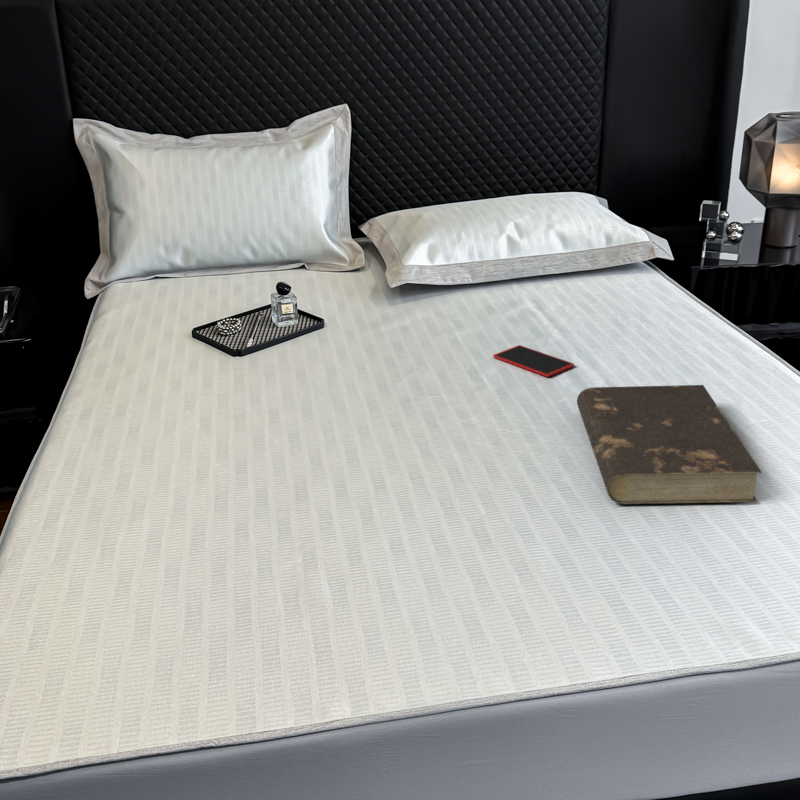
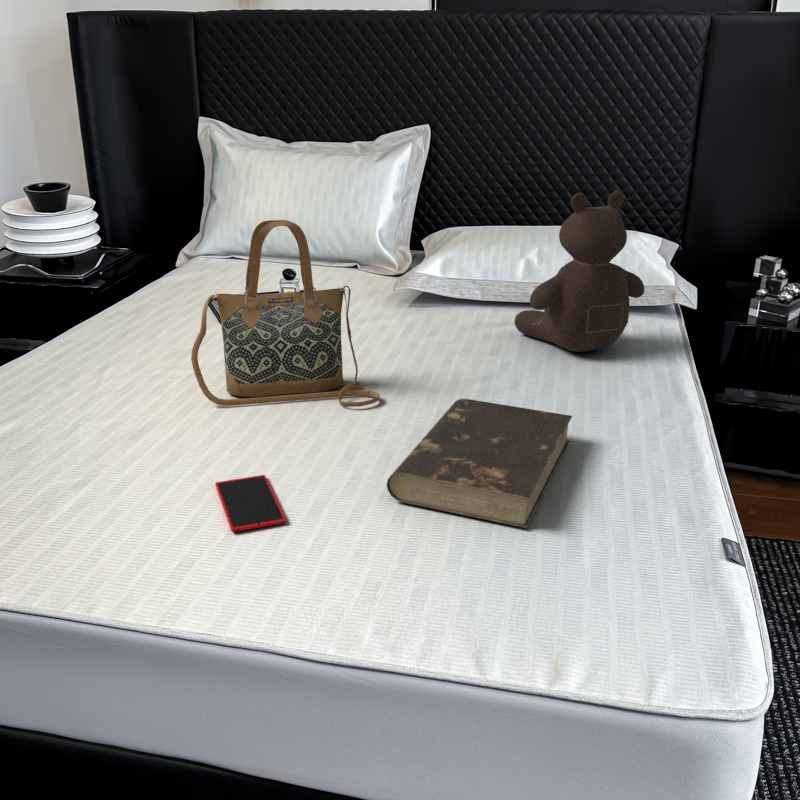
teddy bear: none [536,155,661,321] -> present [515,190,645,352]
handbag: none [291,230,489,445] -> present [191,220,380,407]
smartphone: present [493,345,574,377] -> present [215,475,286,532]

